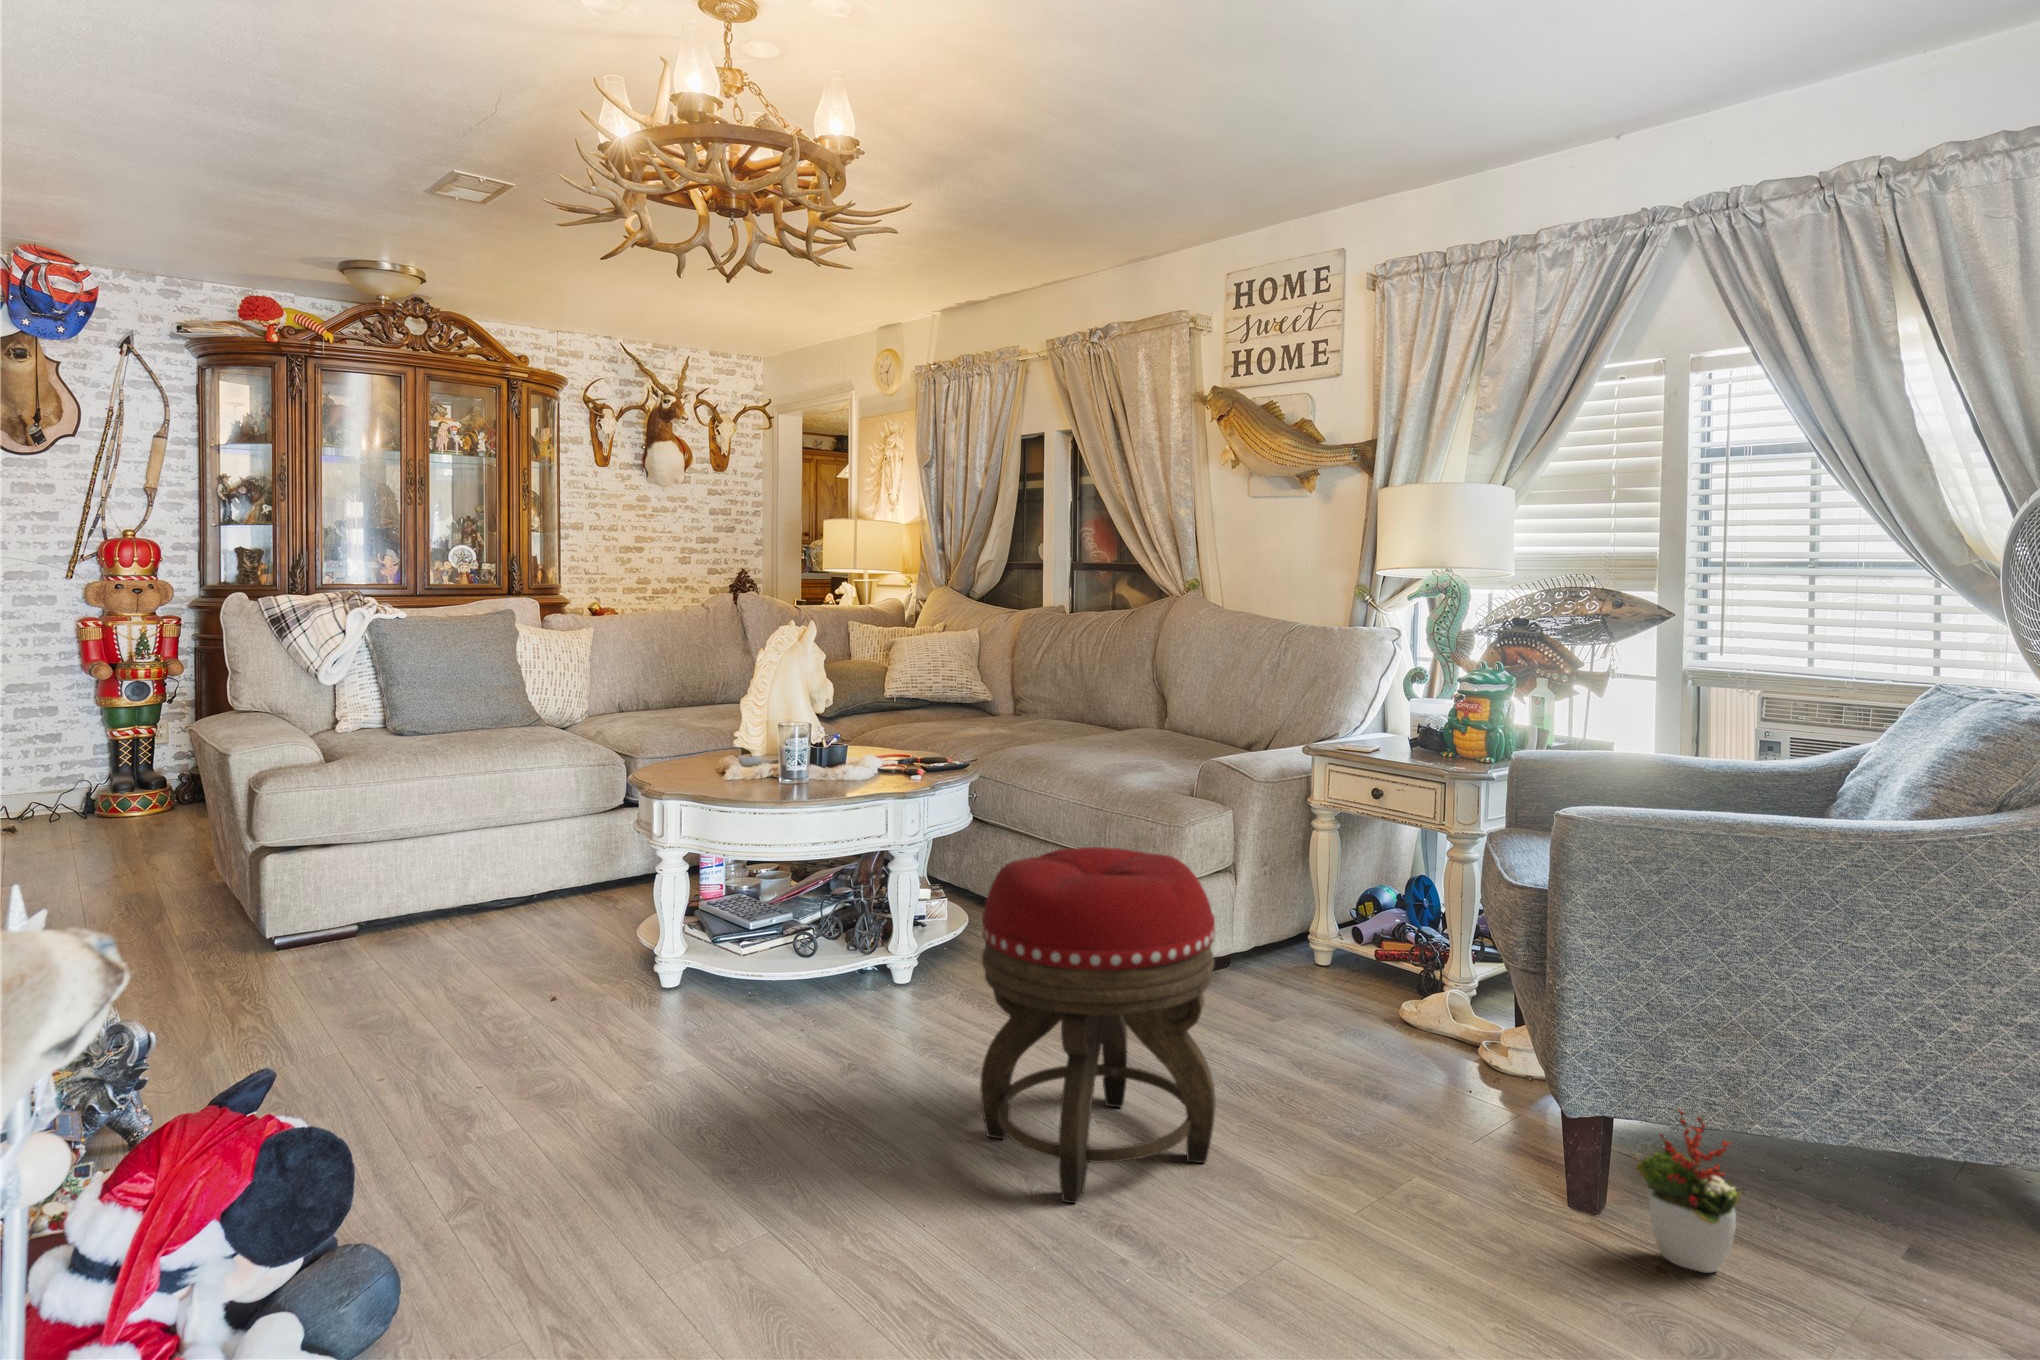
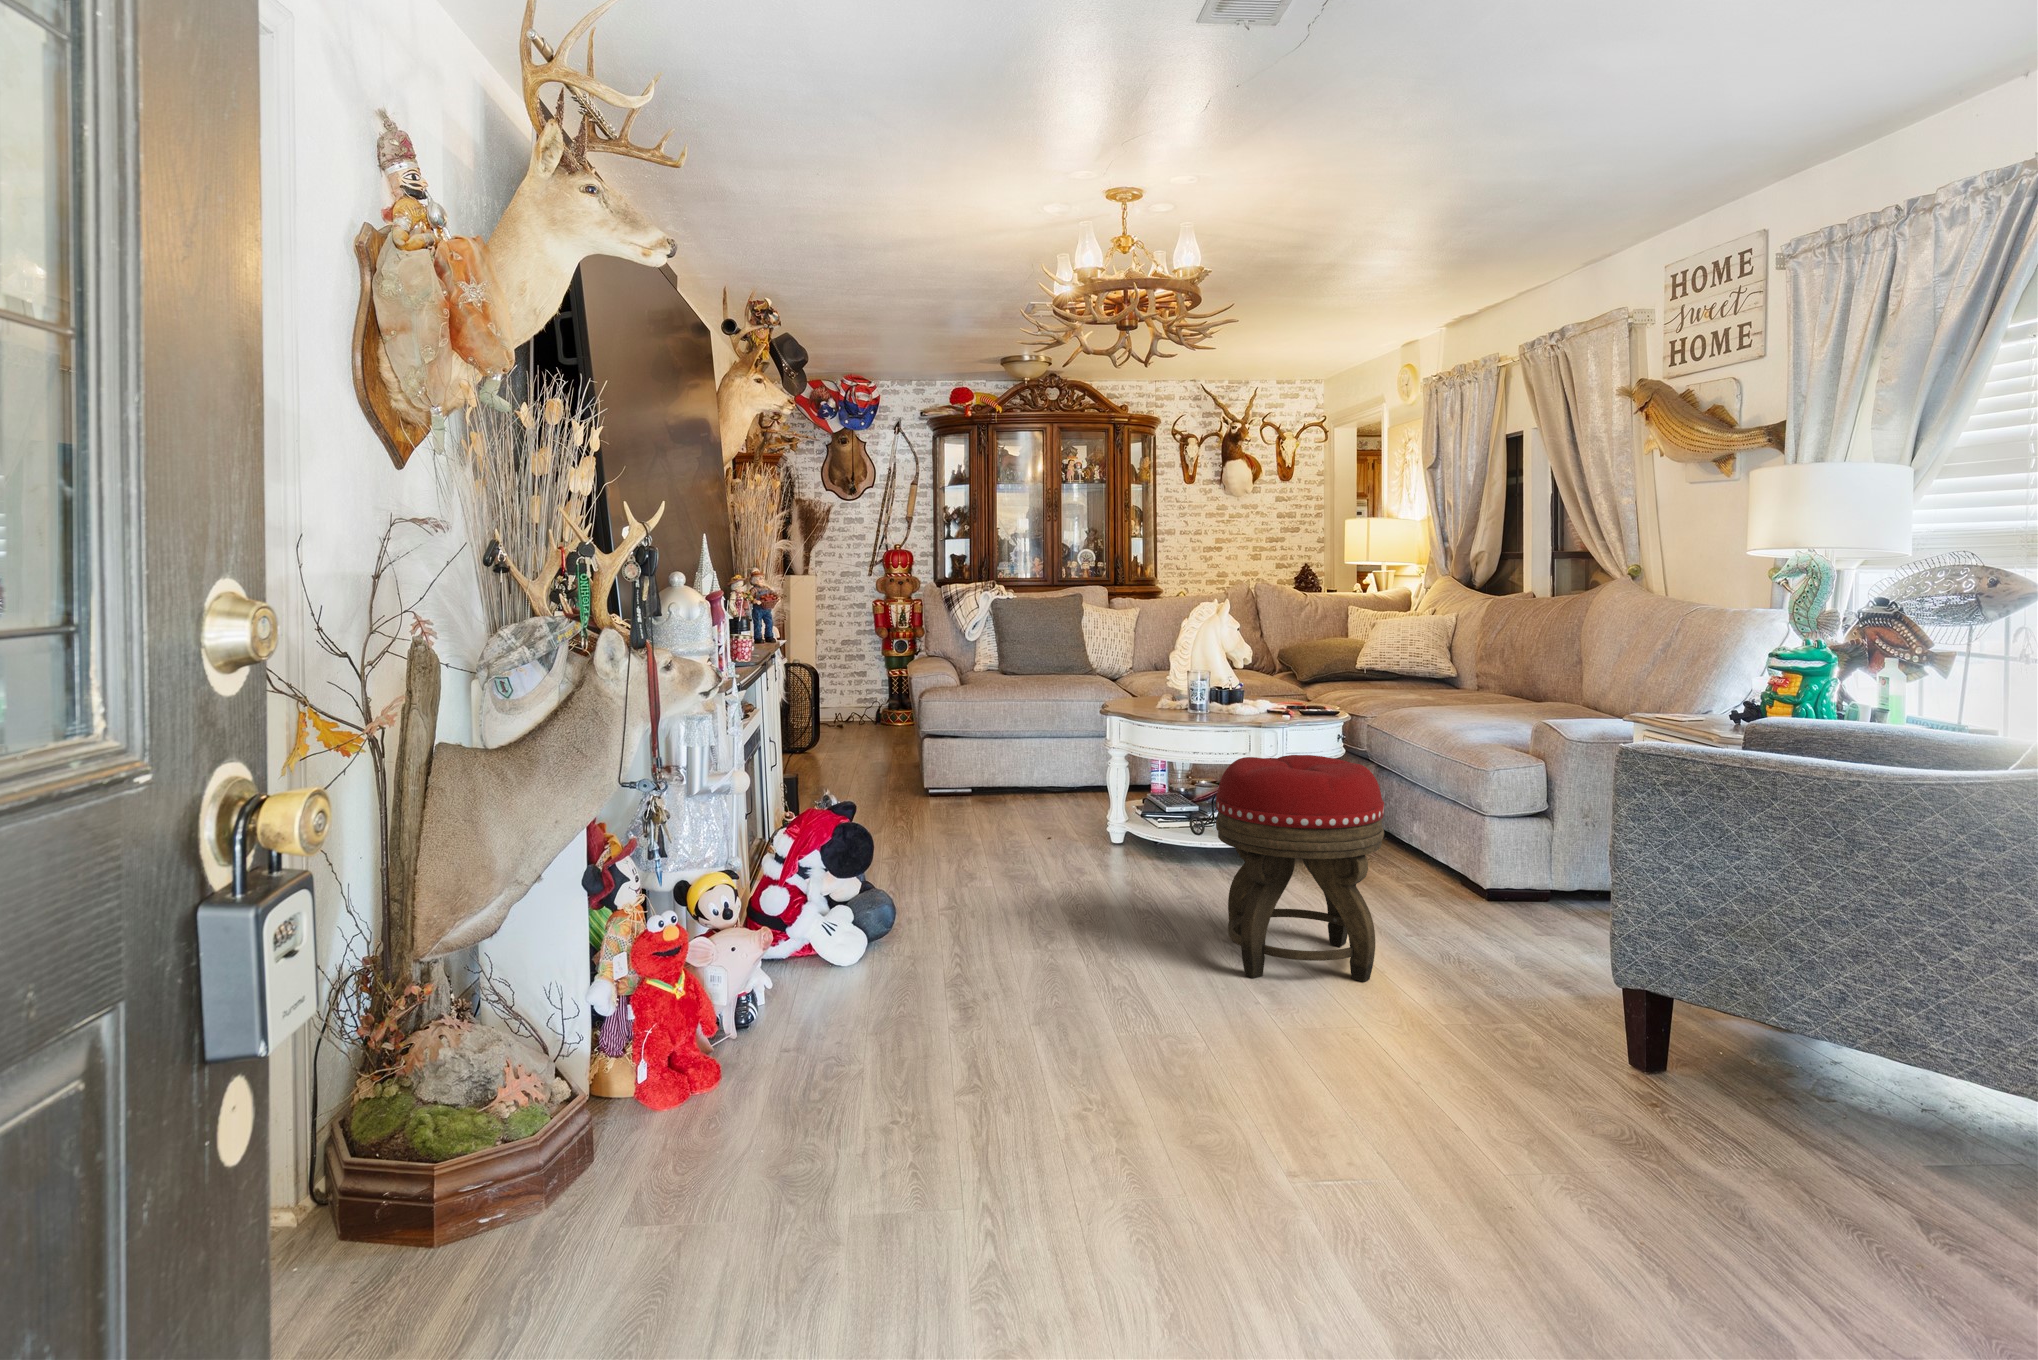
decorative plant: present [1637,1110,1740,1273] -> none [1647,989,1725,1122]

